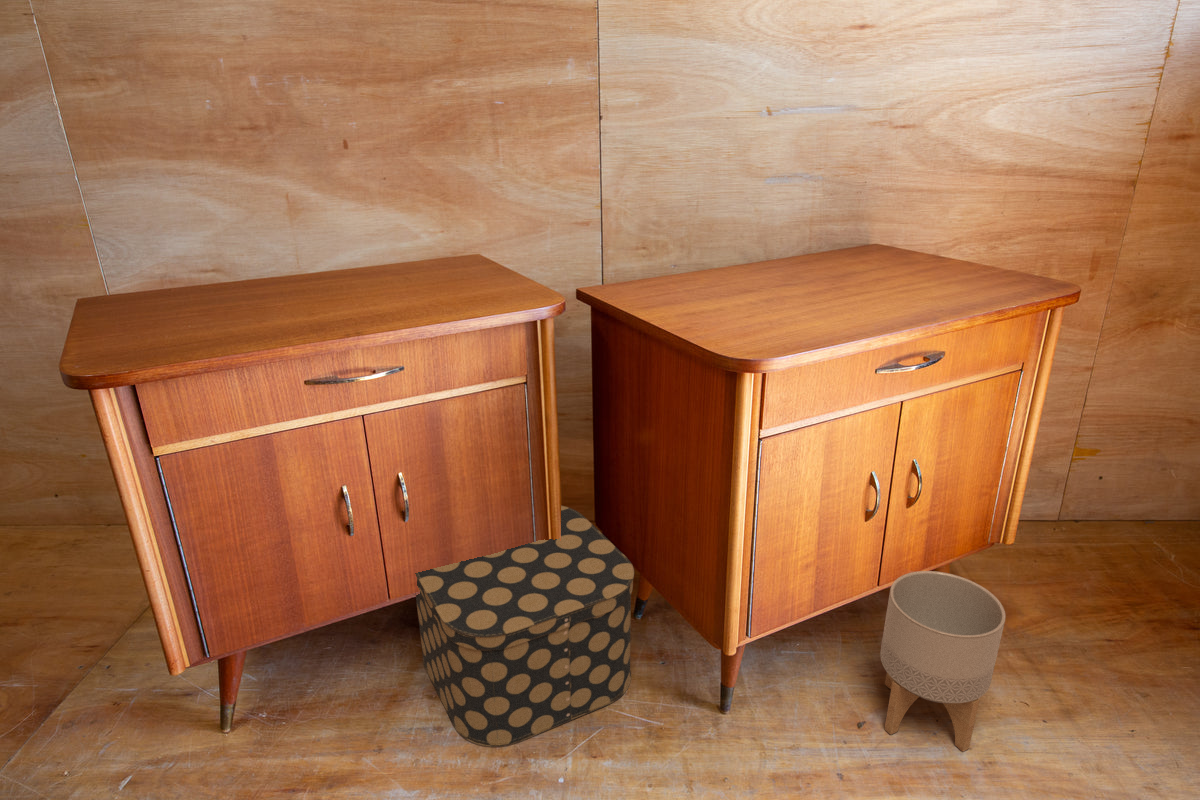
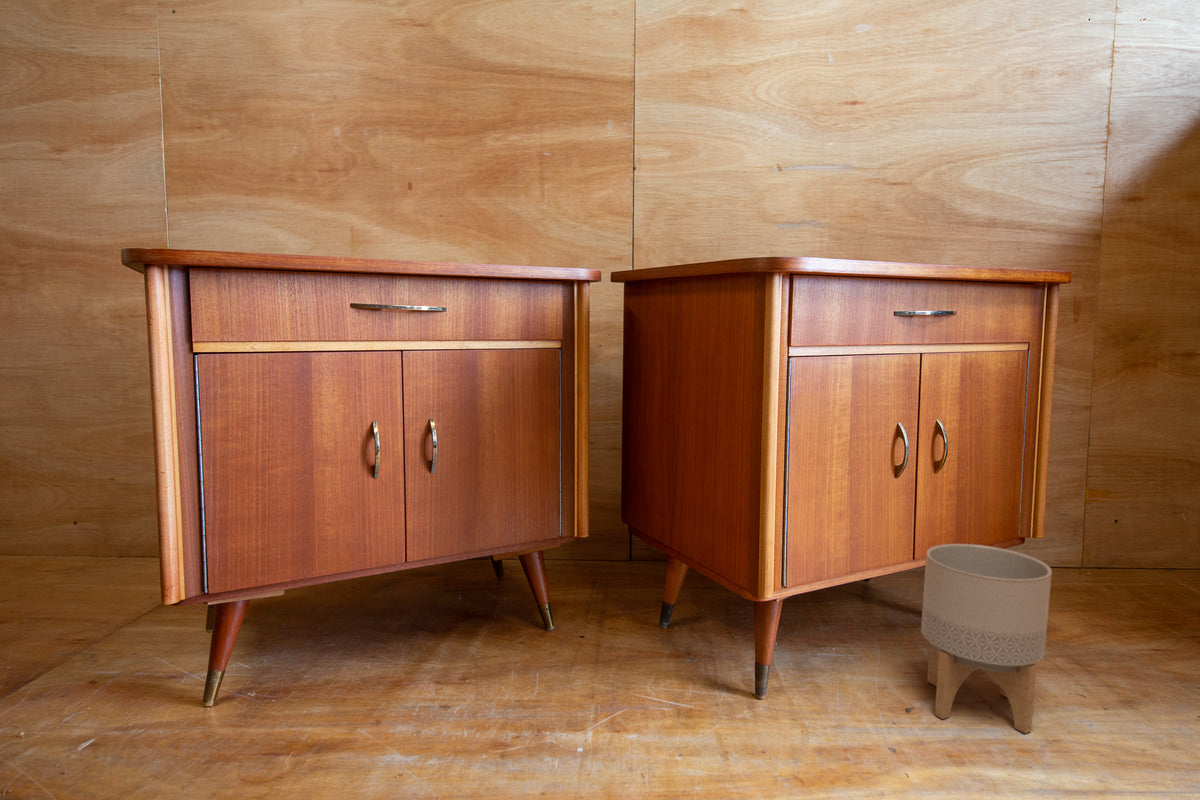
storage box: present [415,506,634,747] -> none [426,504,660,721]

